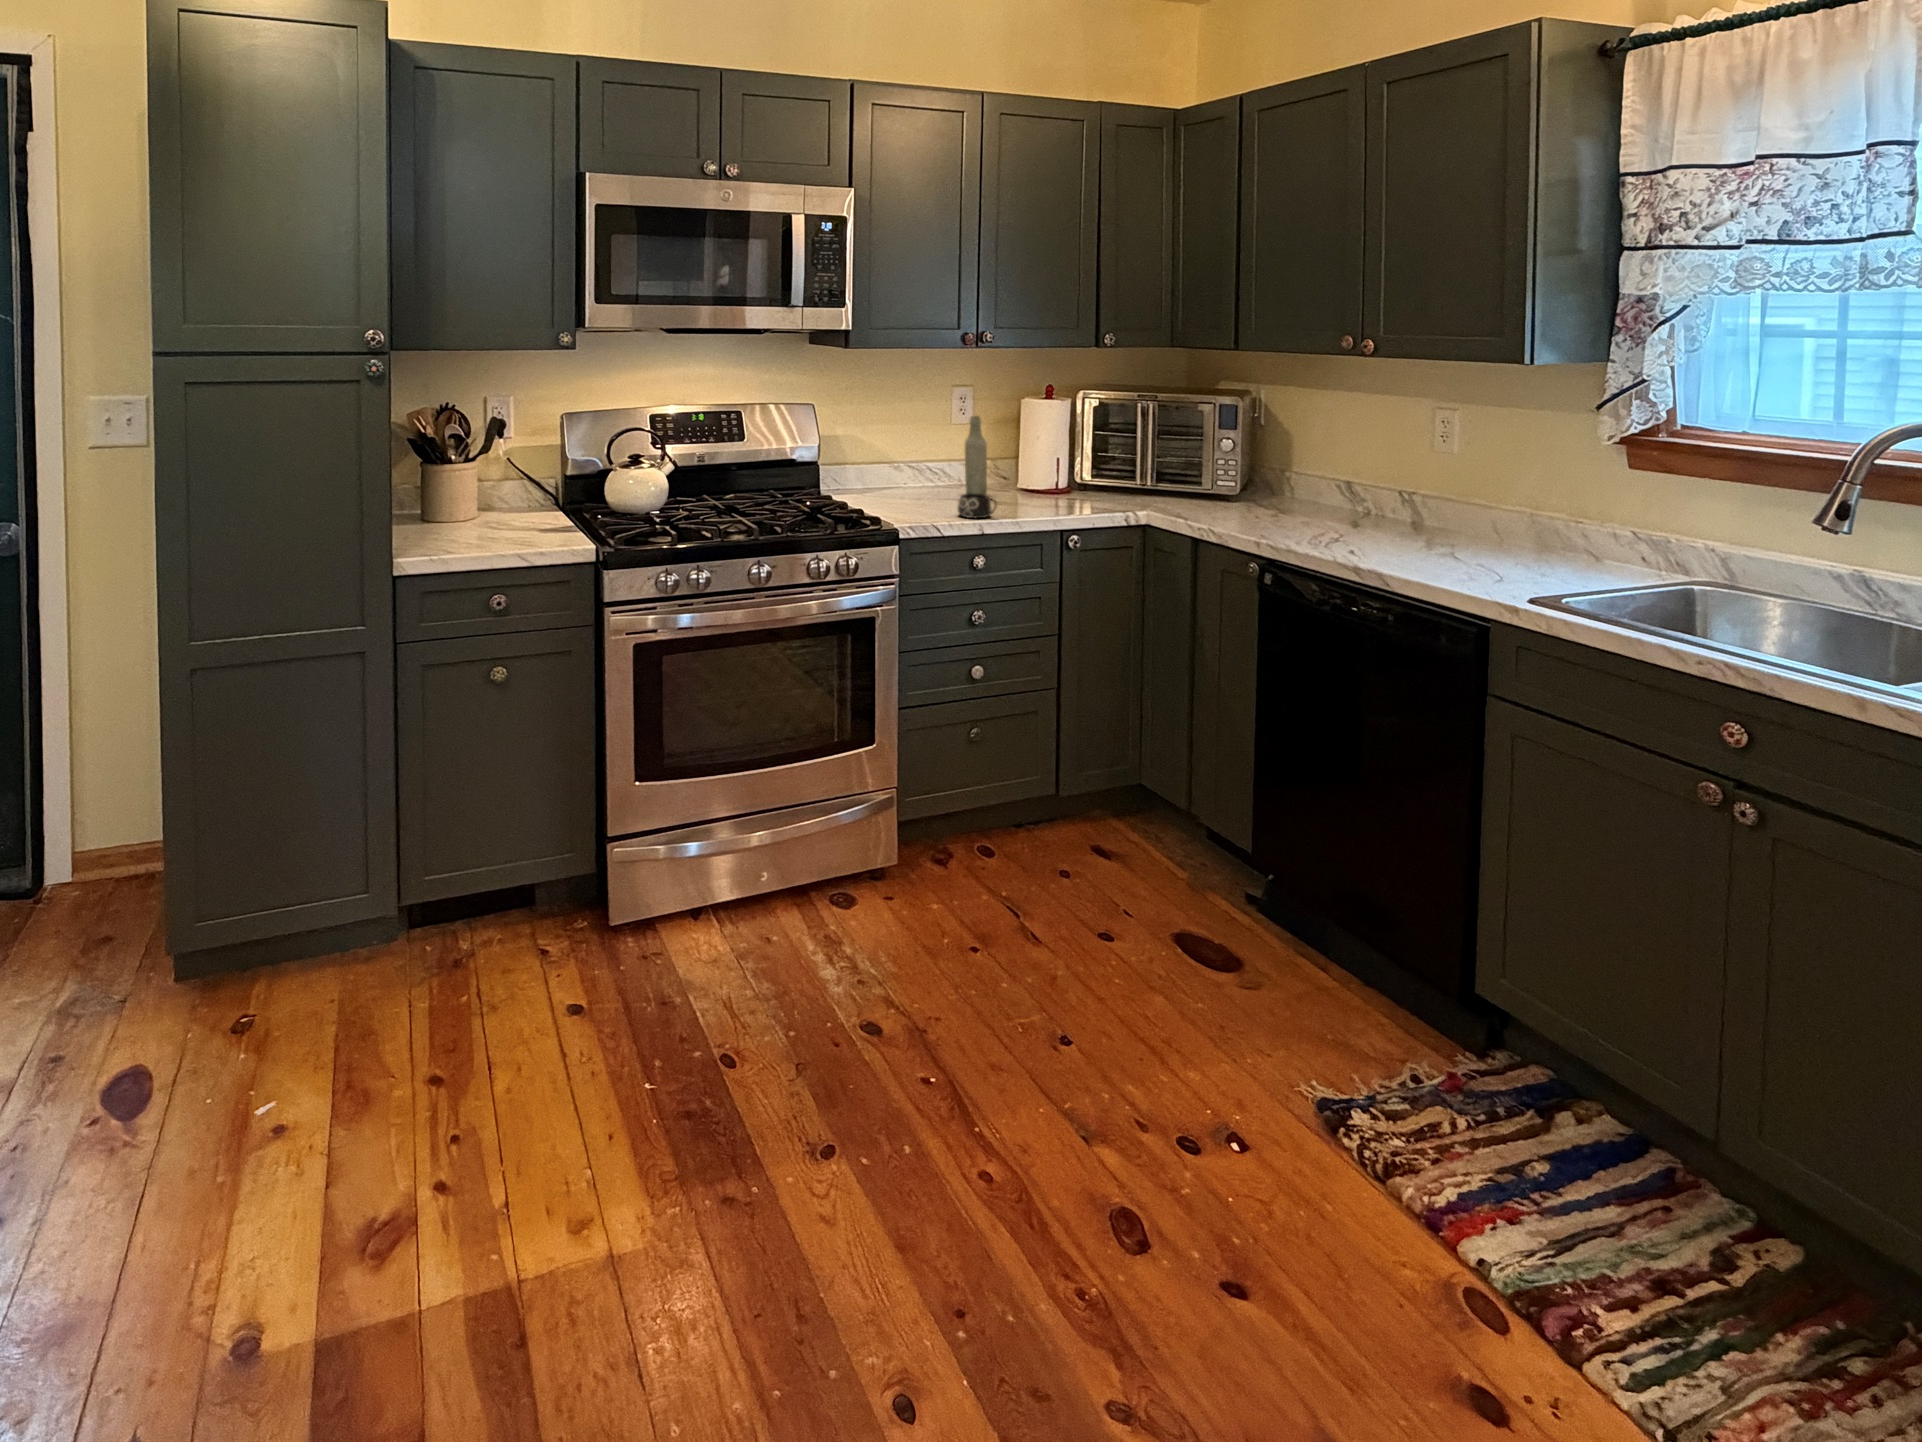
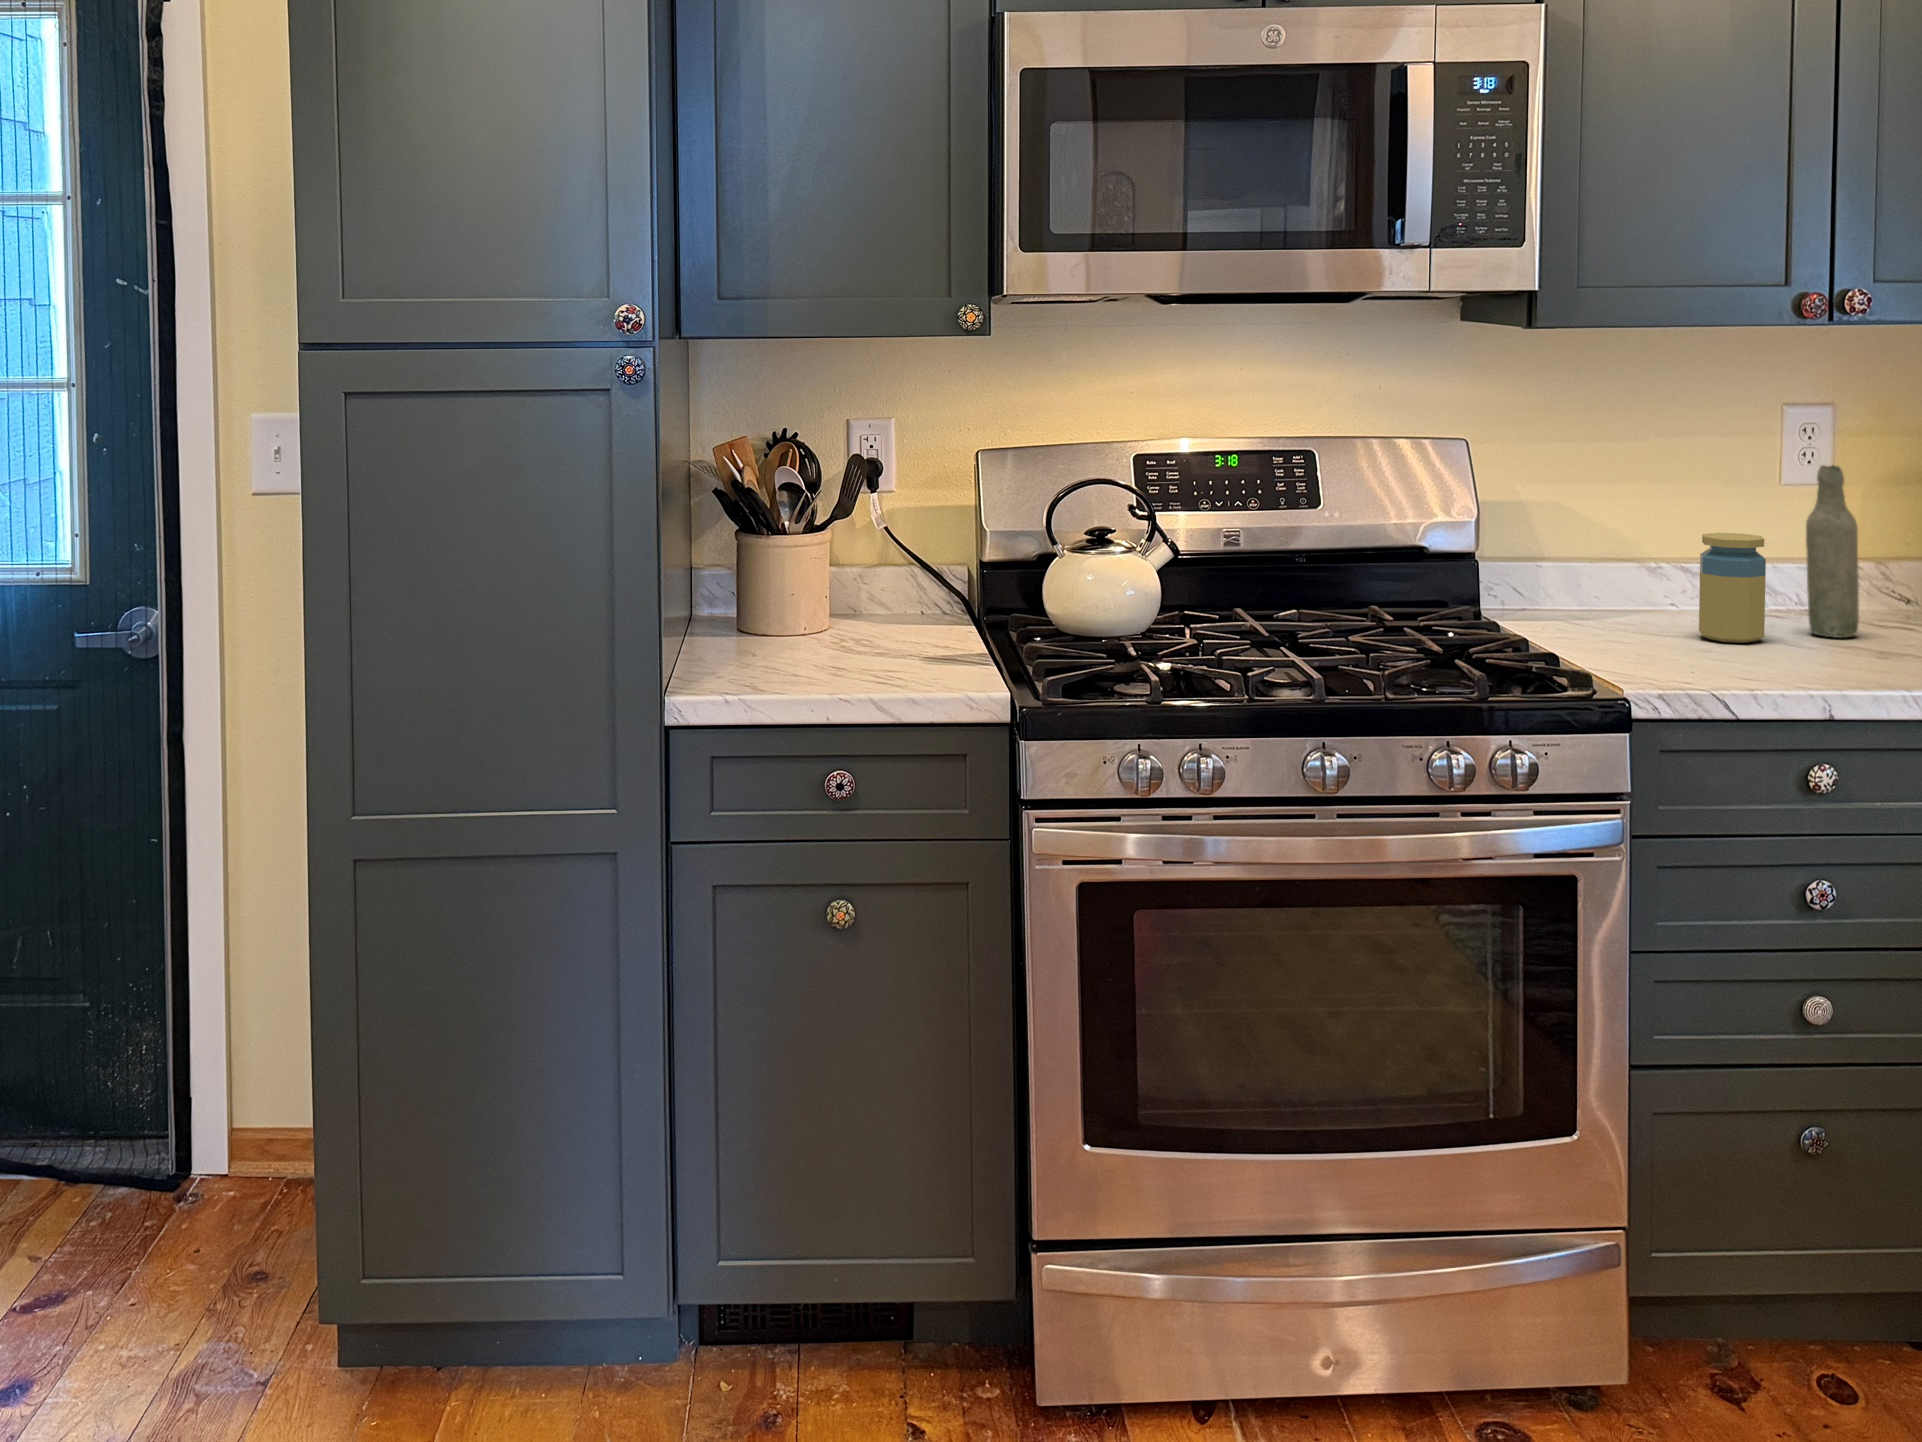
jar: none [919,449,949,501] -> present [1699,533,1766,643]
mug: present [958,493,997,518] -> none [1771,630,1861,684]

